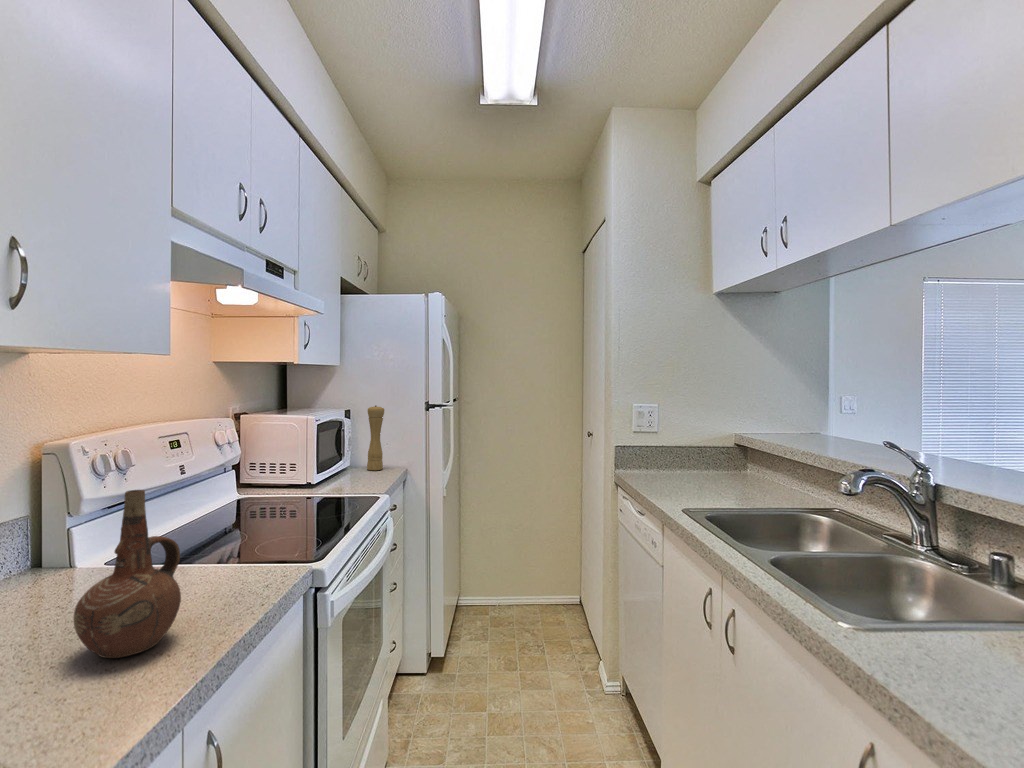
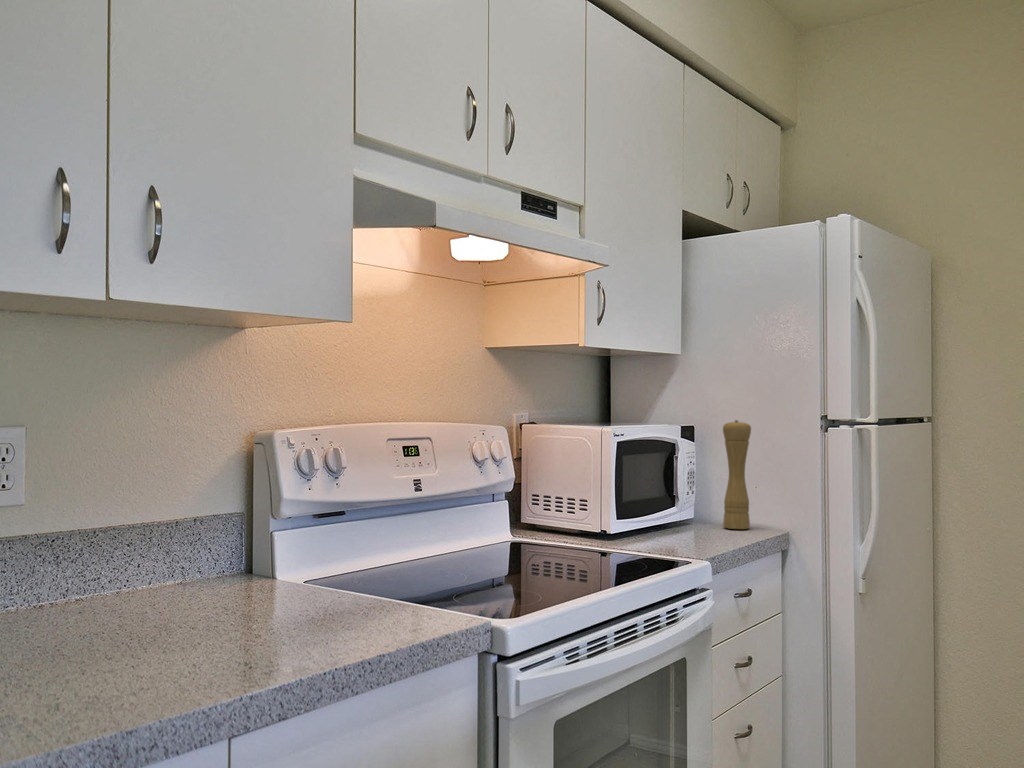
ceramic pitcher: present [74,490,181,658] -> none [179,464,296,661]

